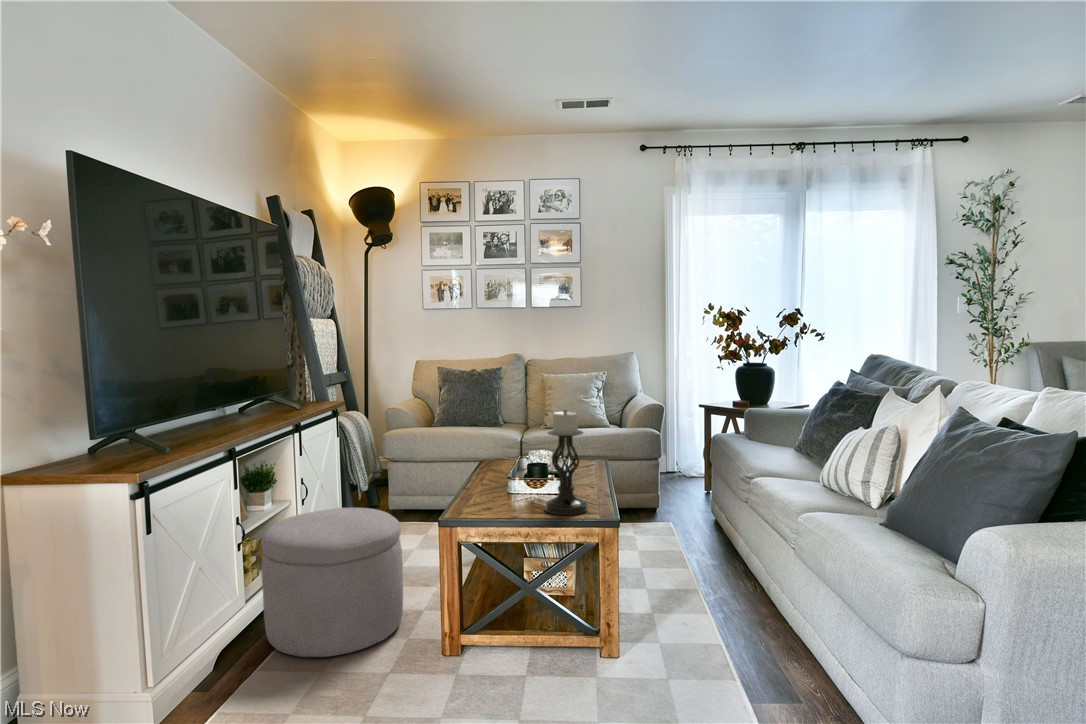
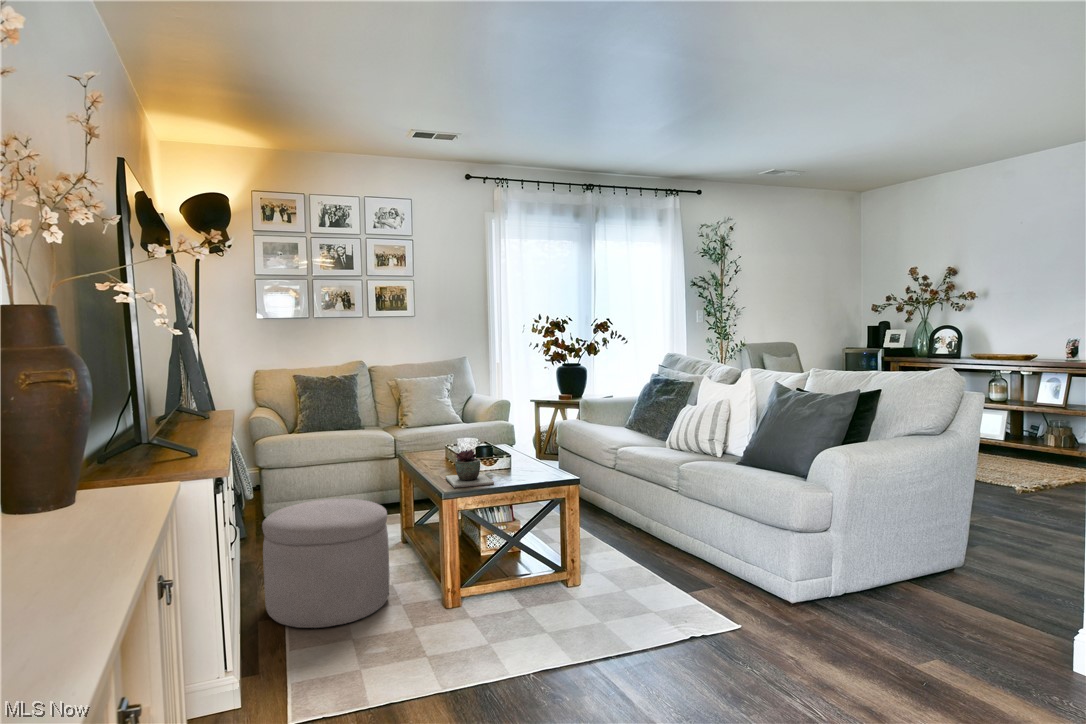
candle holder: present [545,409,588,515] -> none [514,398,548,480]
succulent plant: none [460,468,518,515] -> present [445,449,494,488]

